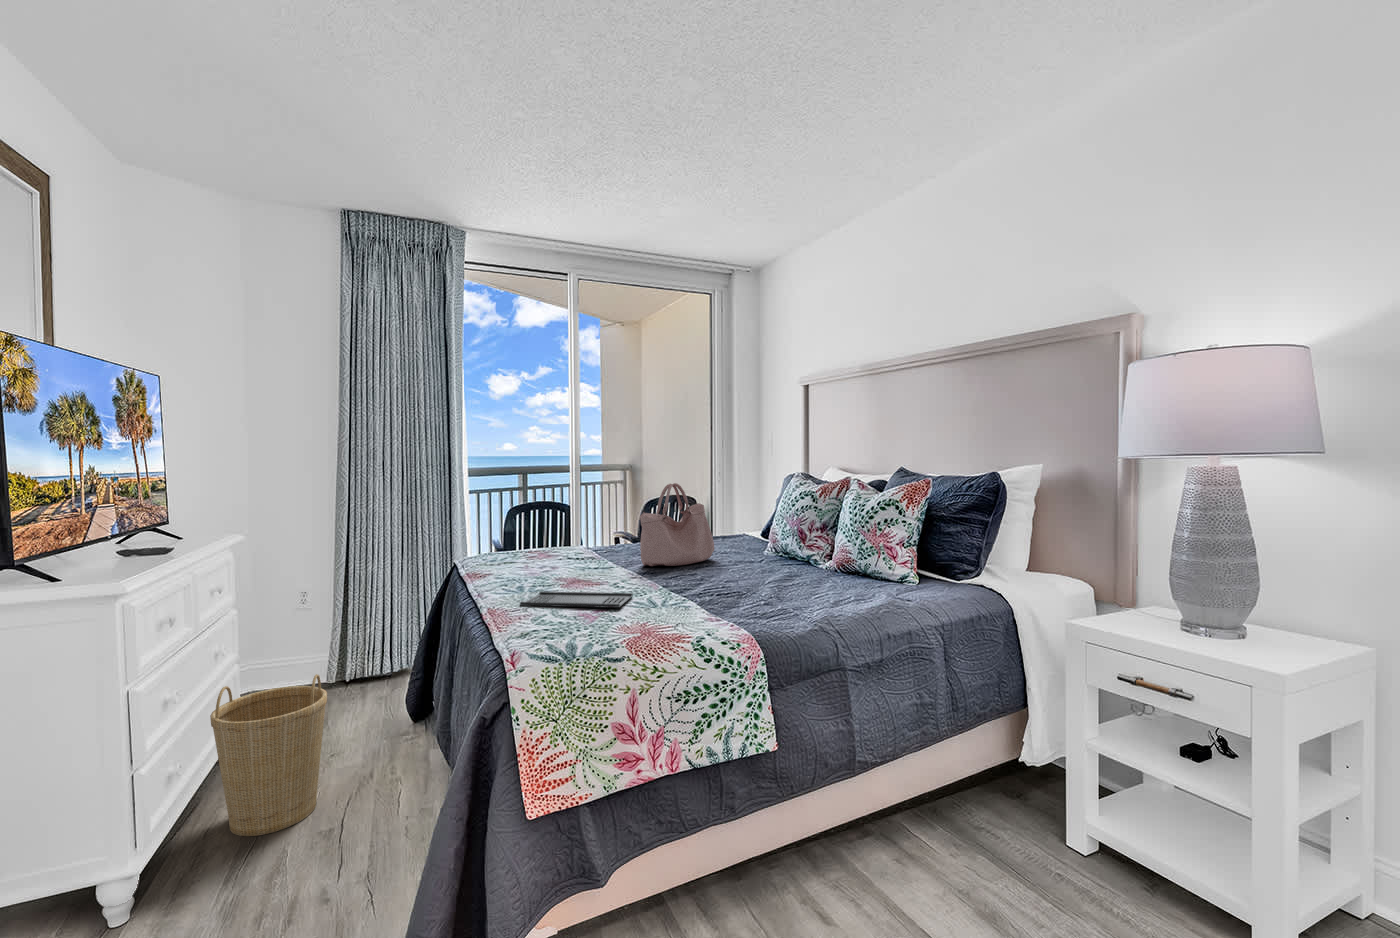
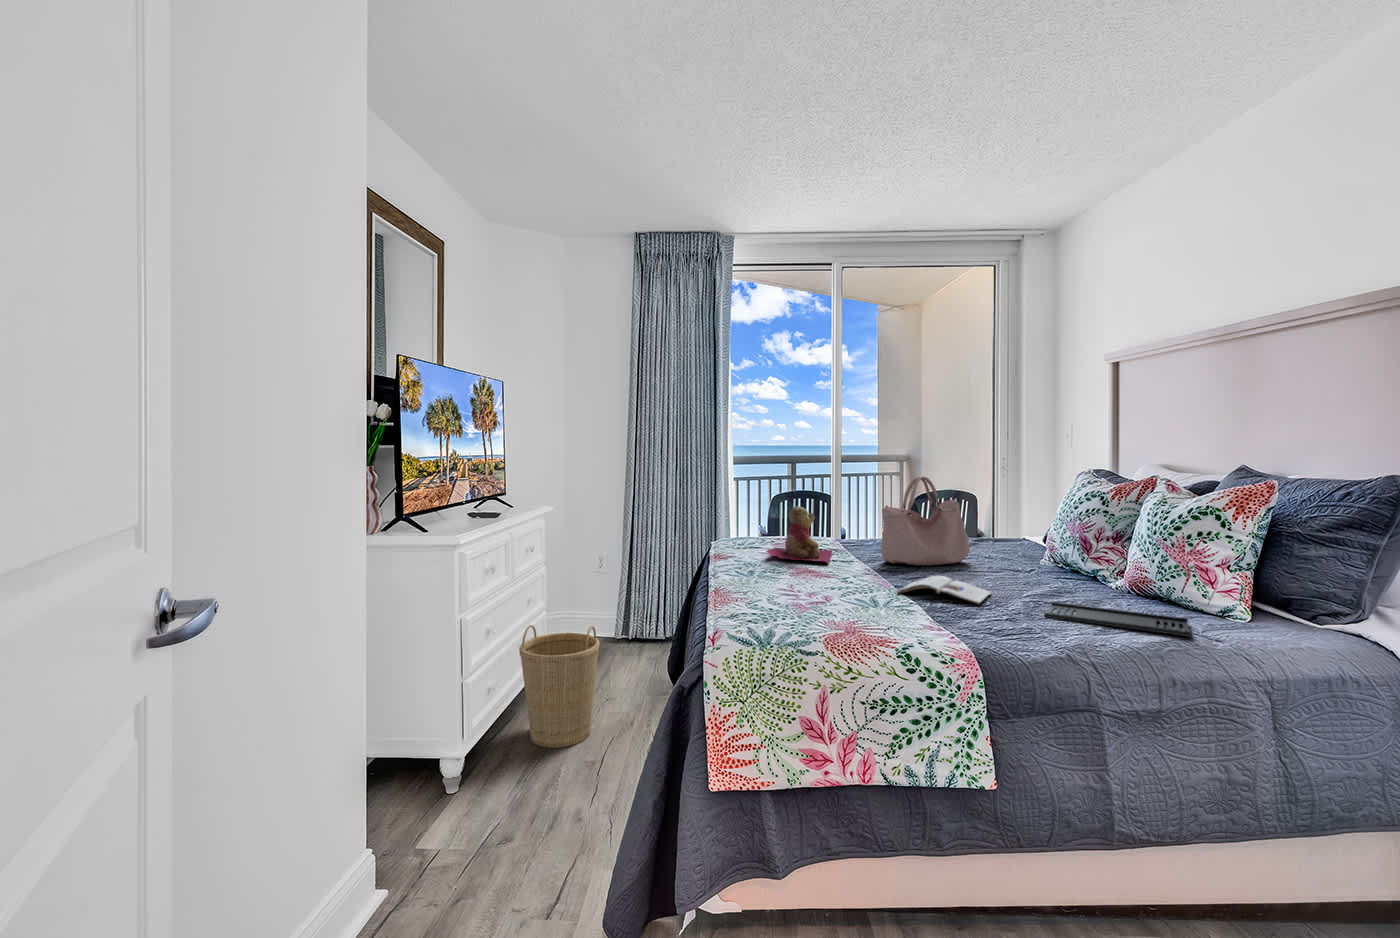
teddy bear: none [528,517,594,572] -> present [766,506,832,563]
magazine: none [668,573,744,594] -> present [898,576,991,604]
tray: present [520,591,632,608] -> present [1044,602,1191,637]

